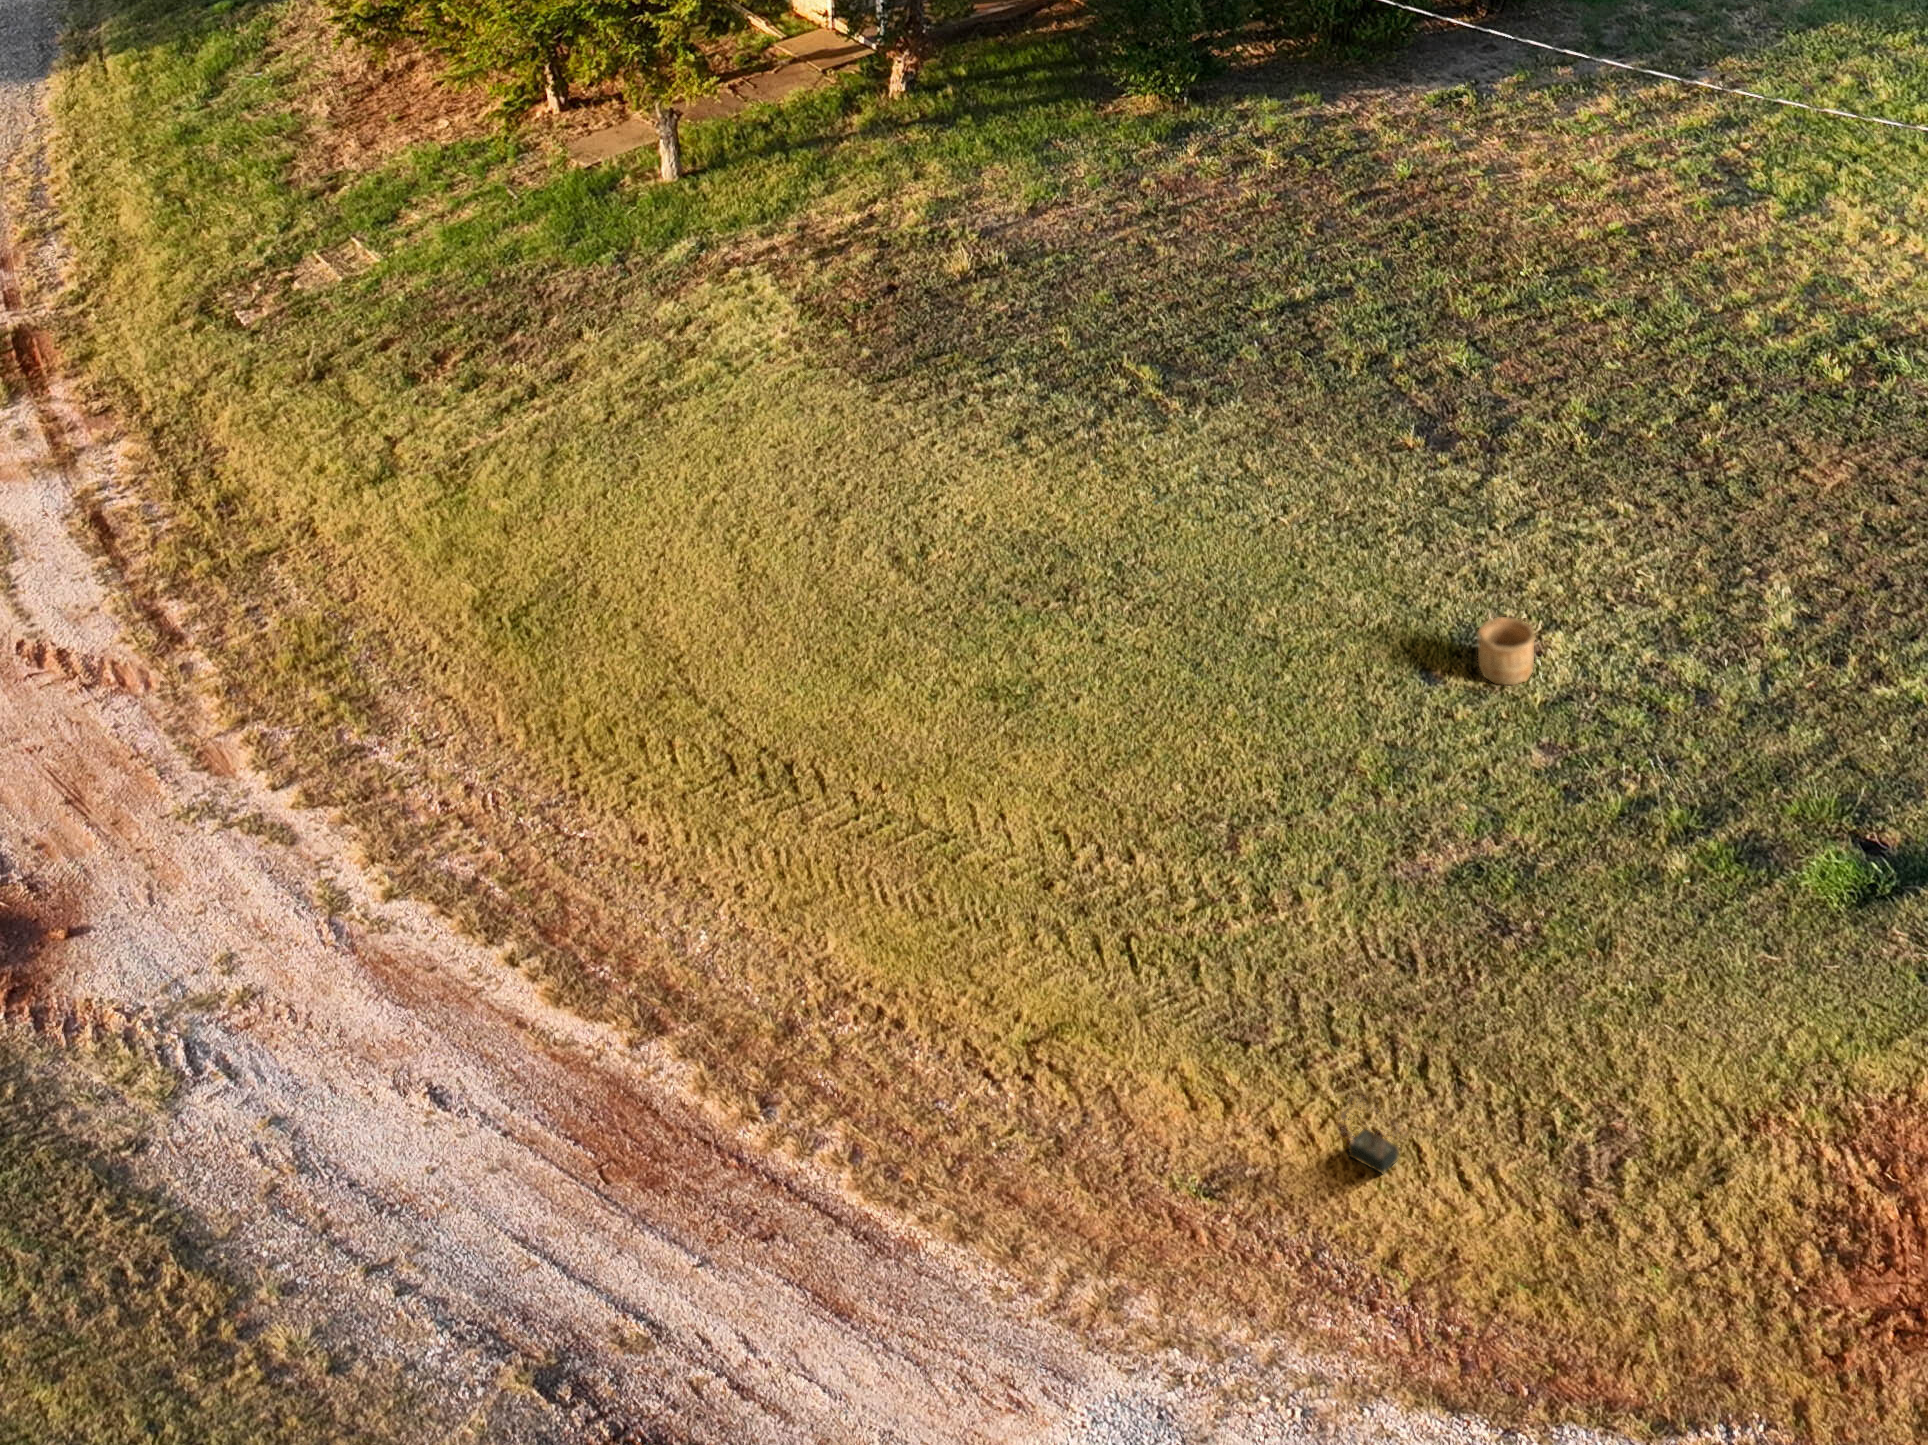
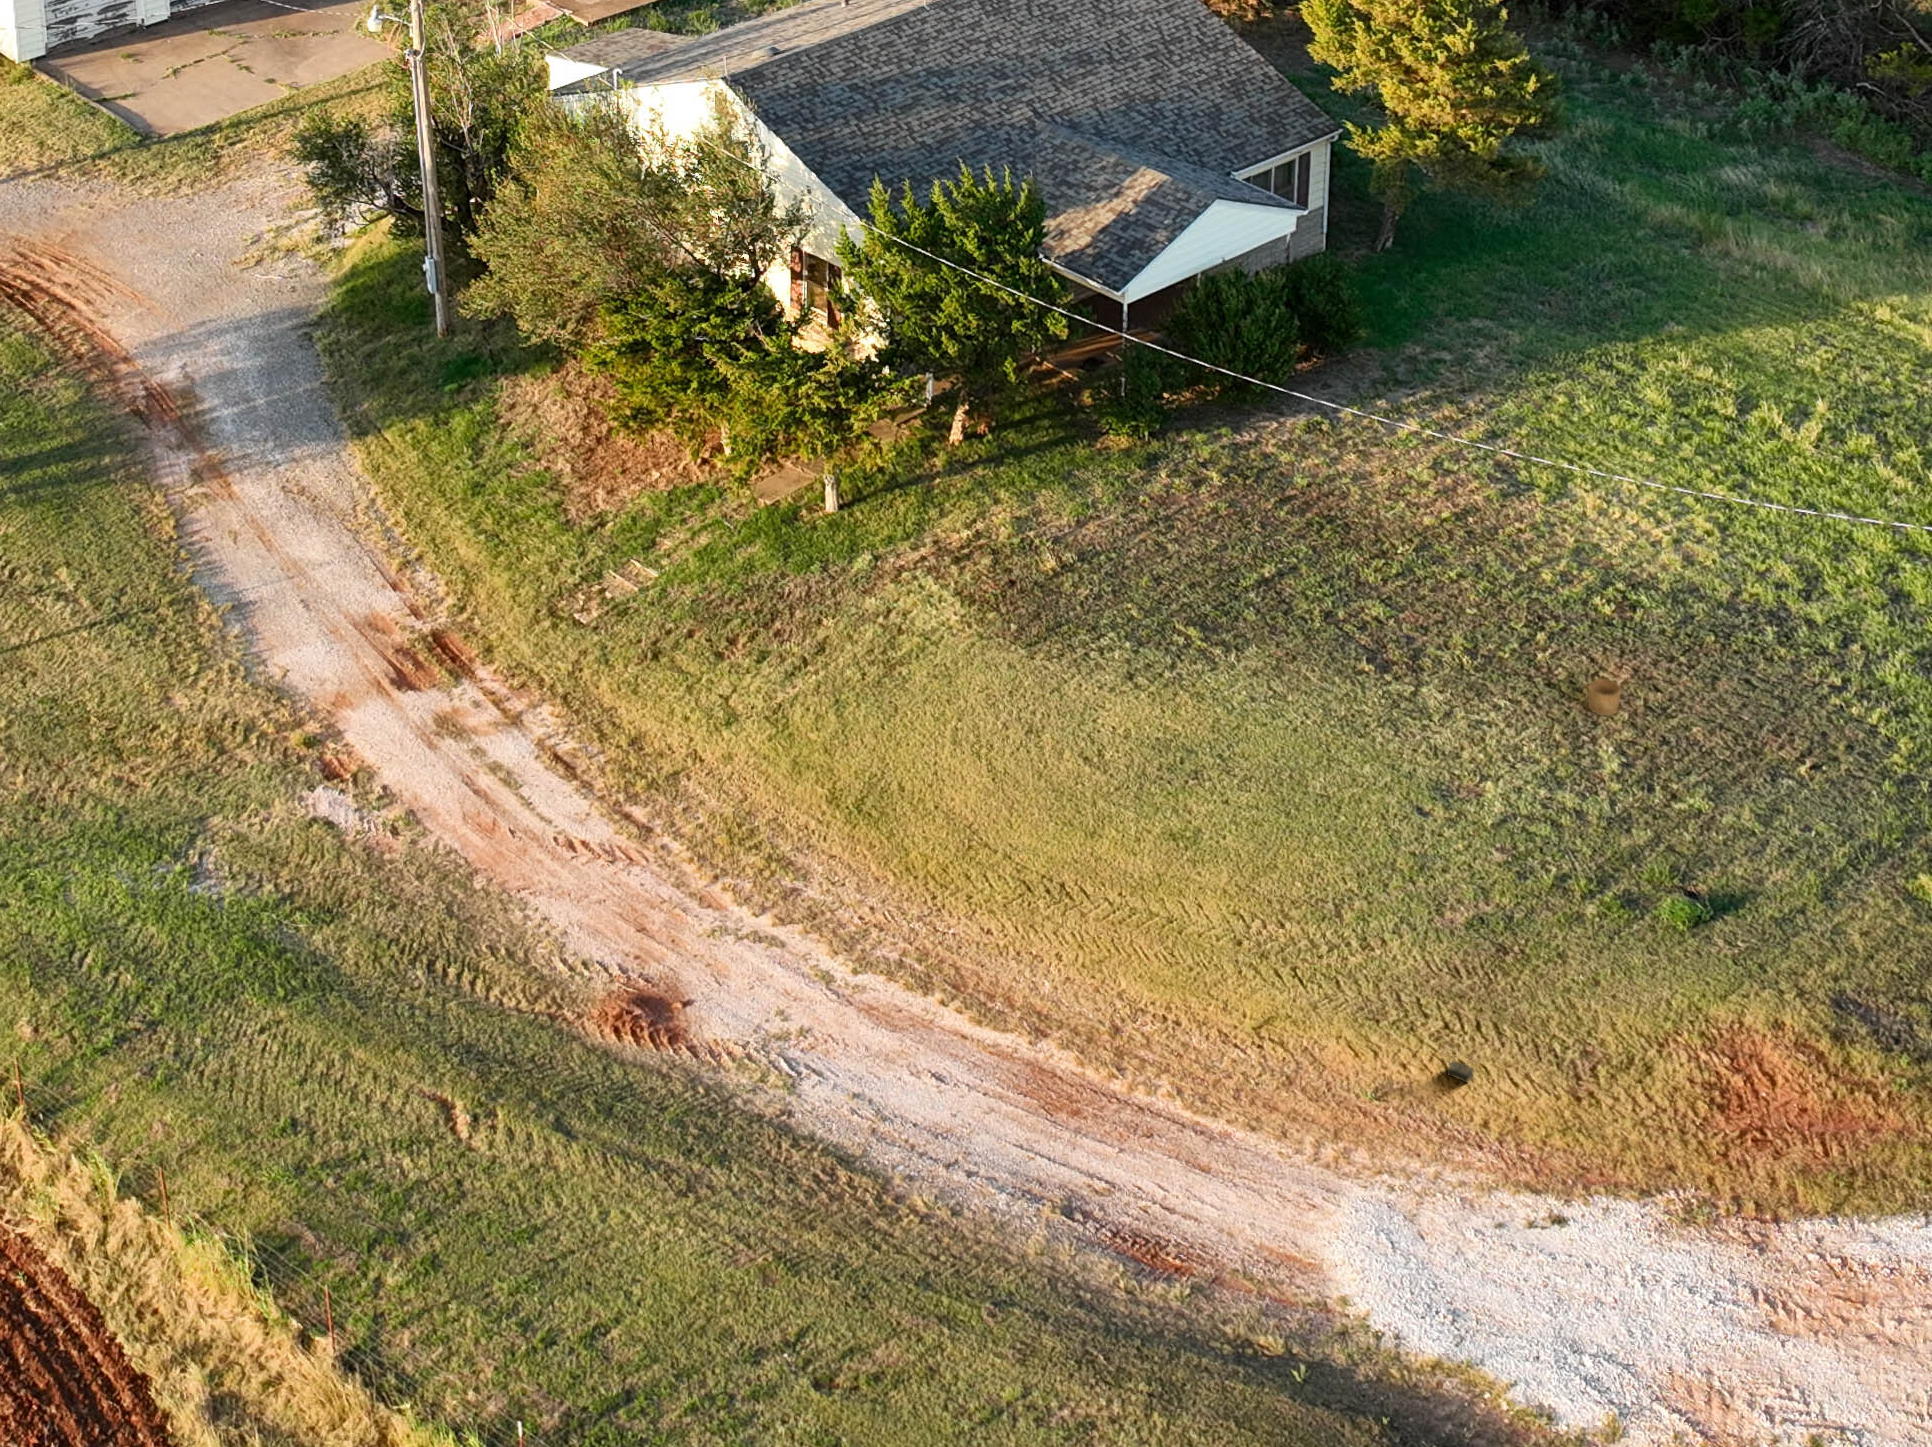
wooden bucket: present [1478,617,1535,685] -> present [1588,679,1622,716]

